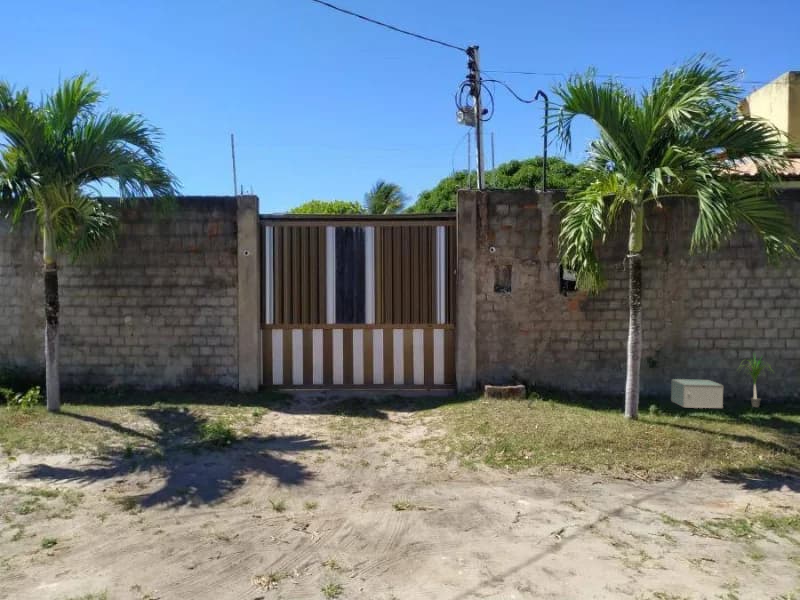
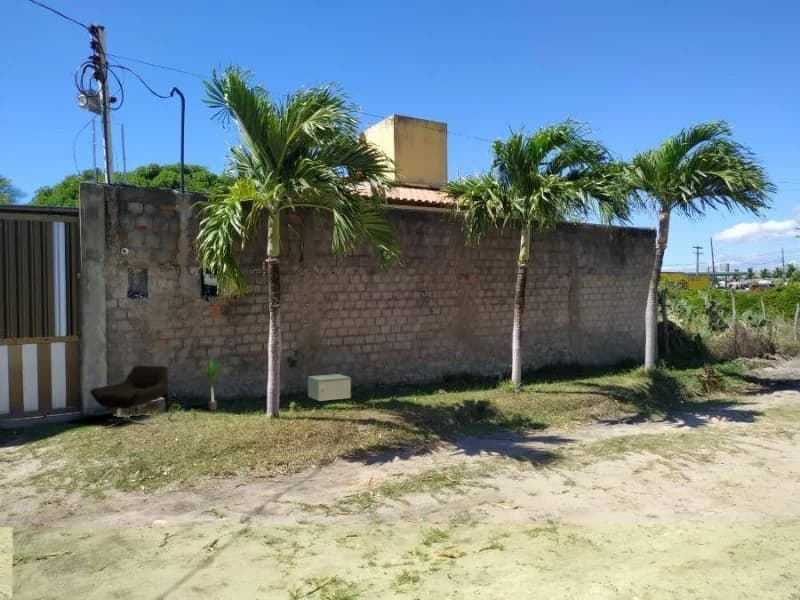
lounge chair: none [463,353,529,409] -> present [90,365,168,428]
potted plant: present [747,359,770,407] -> present [203,361,218,410]

